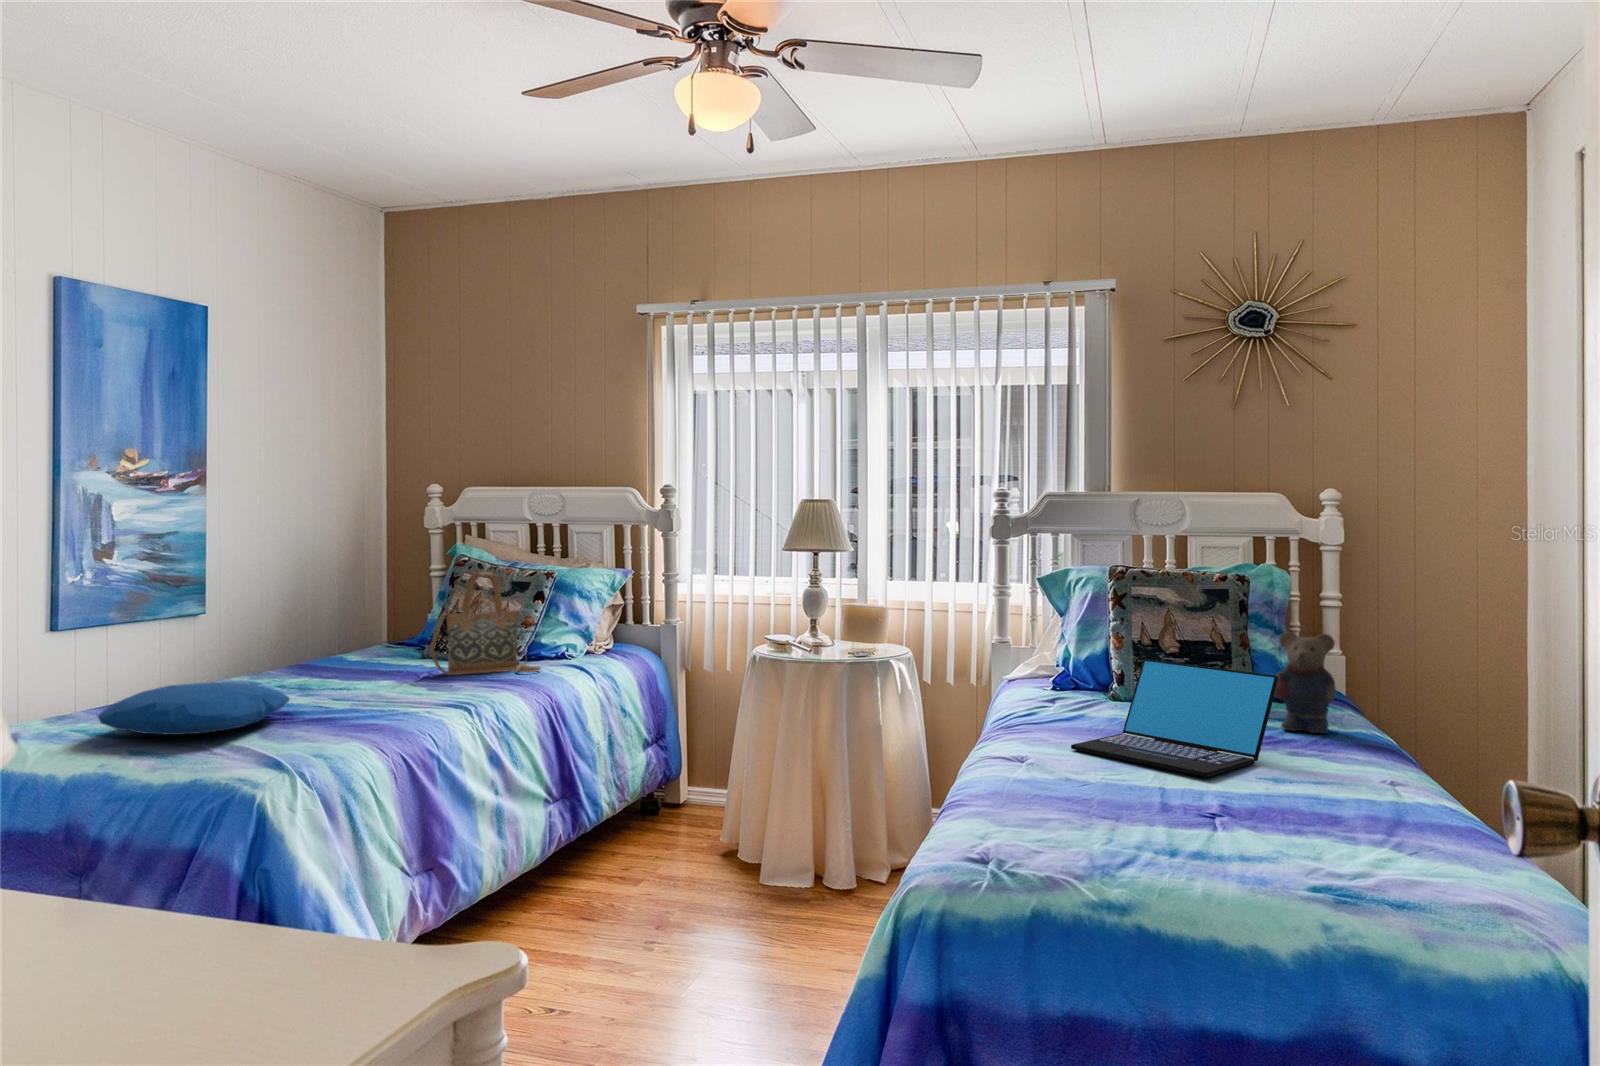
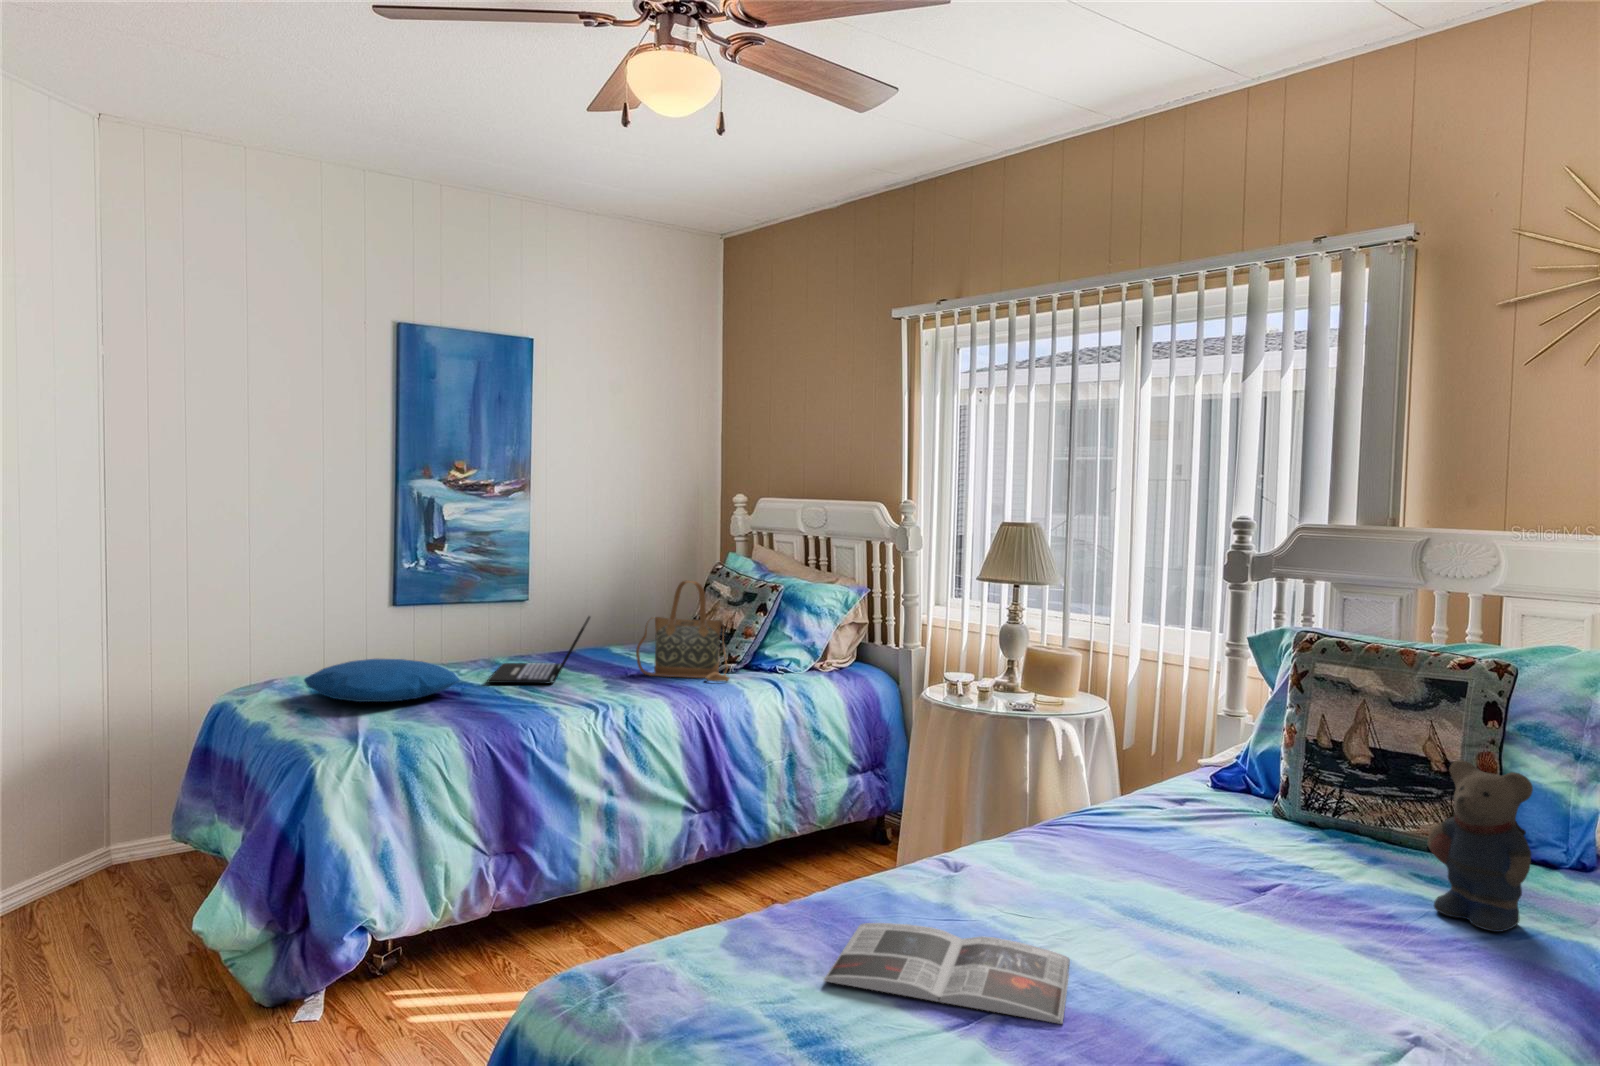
laptop: present [1071,659,1279,777] -> present [488,616,590,683]
magazine: none [1037,784,1239,827] -> present [824,923,1070,1024]

